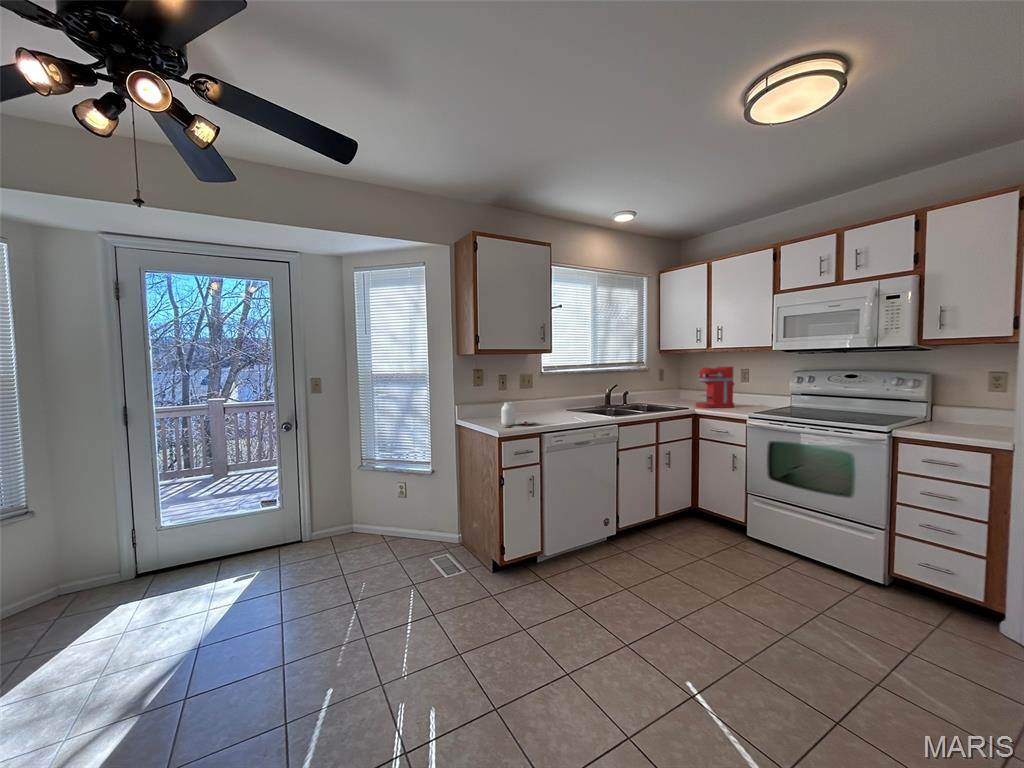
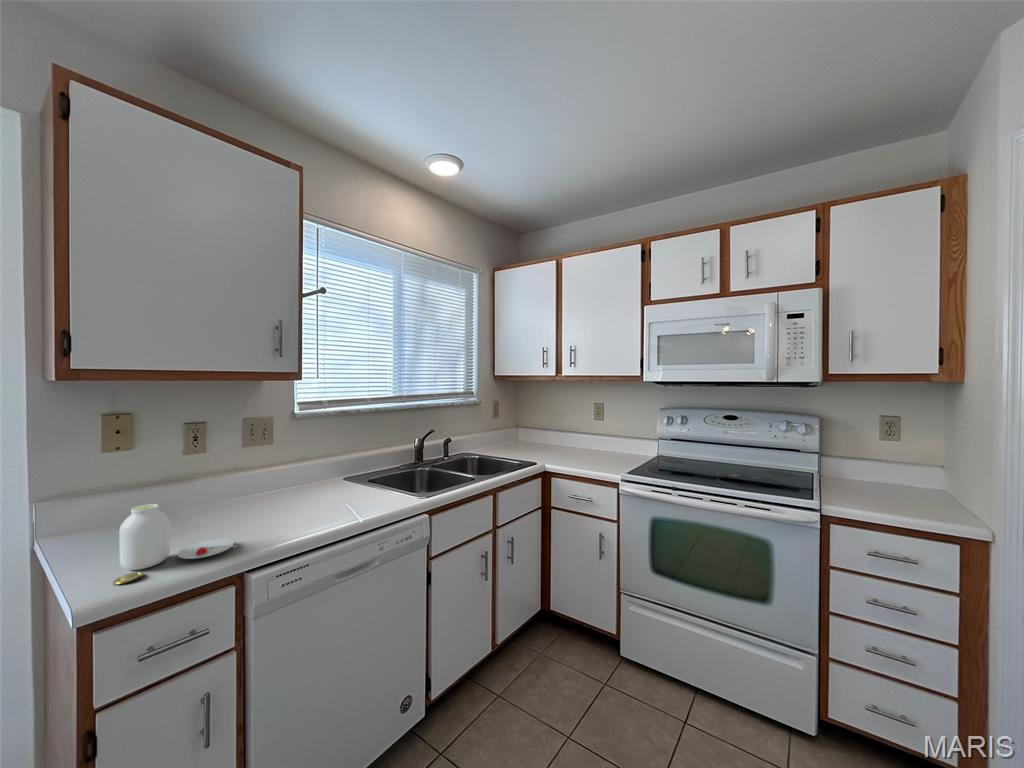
coffee maker: present [695,366,734,408] -> none [542,400,588,459]

